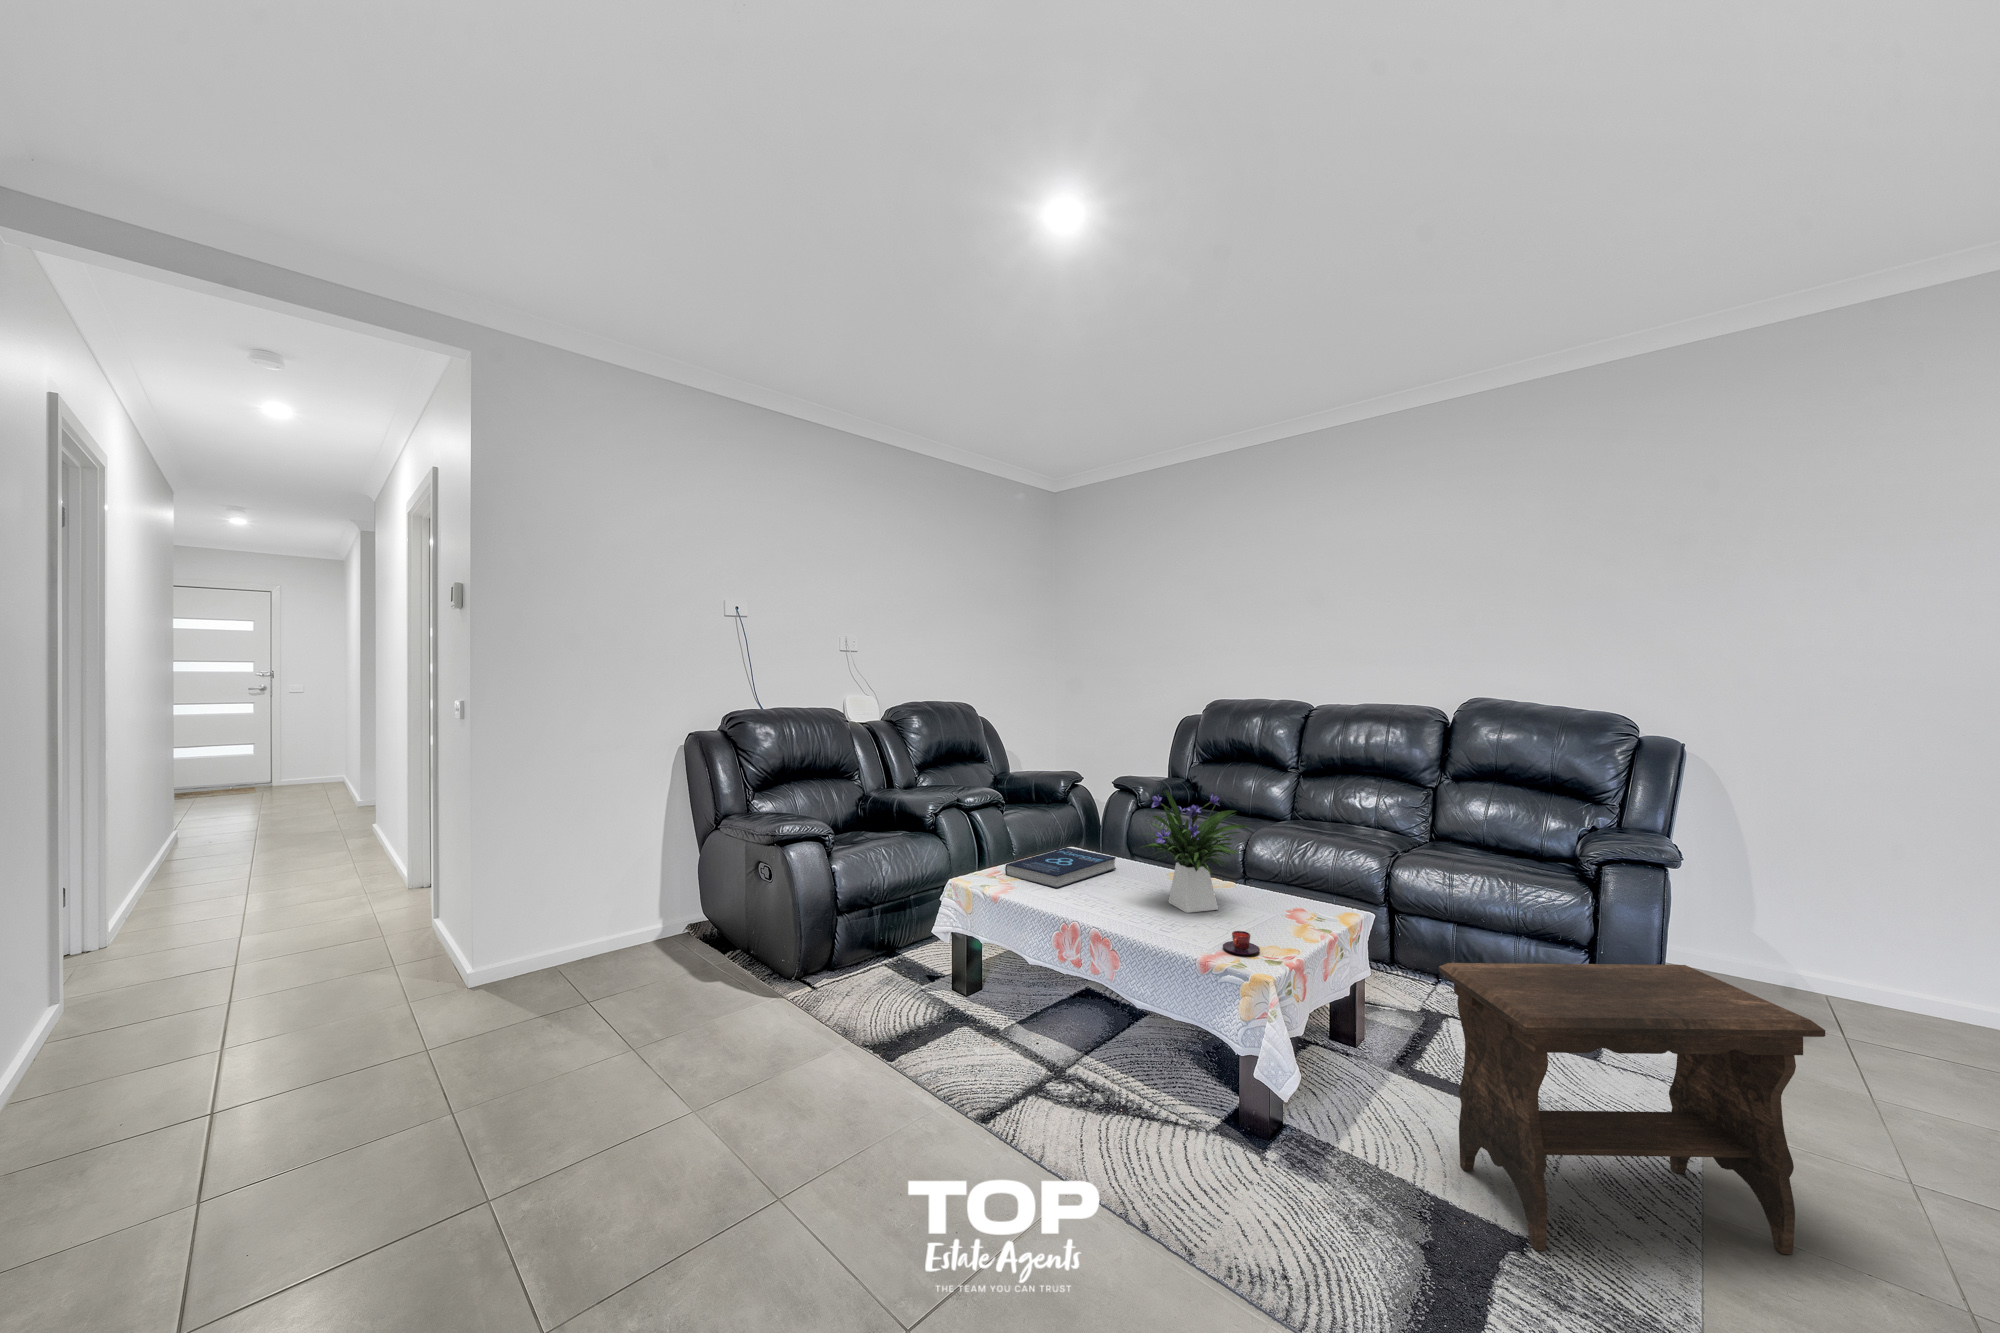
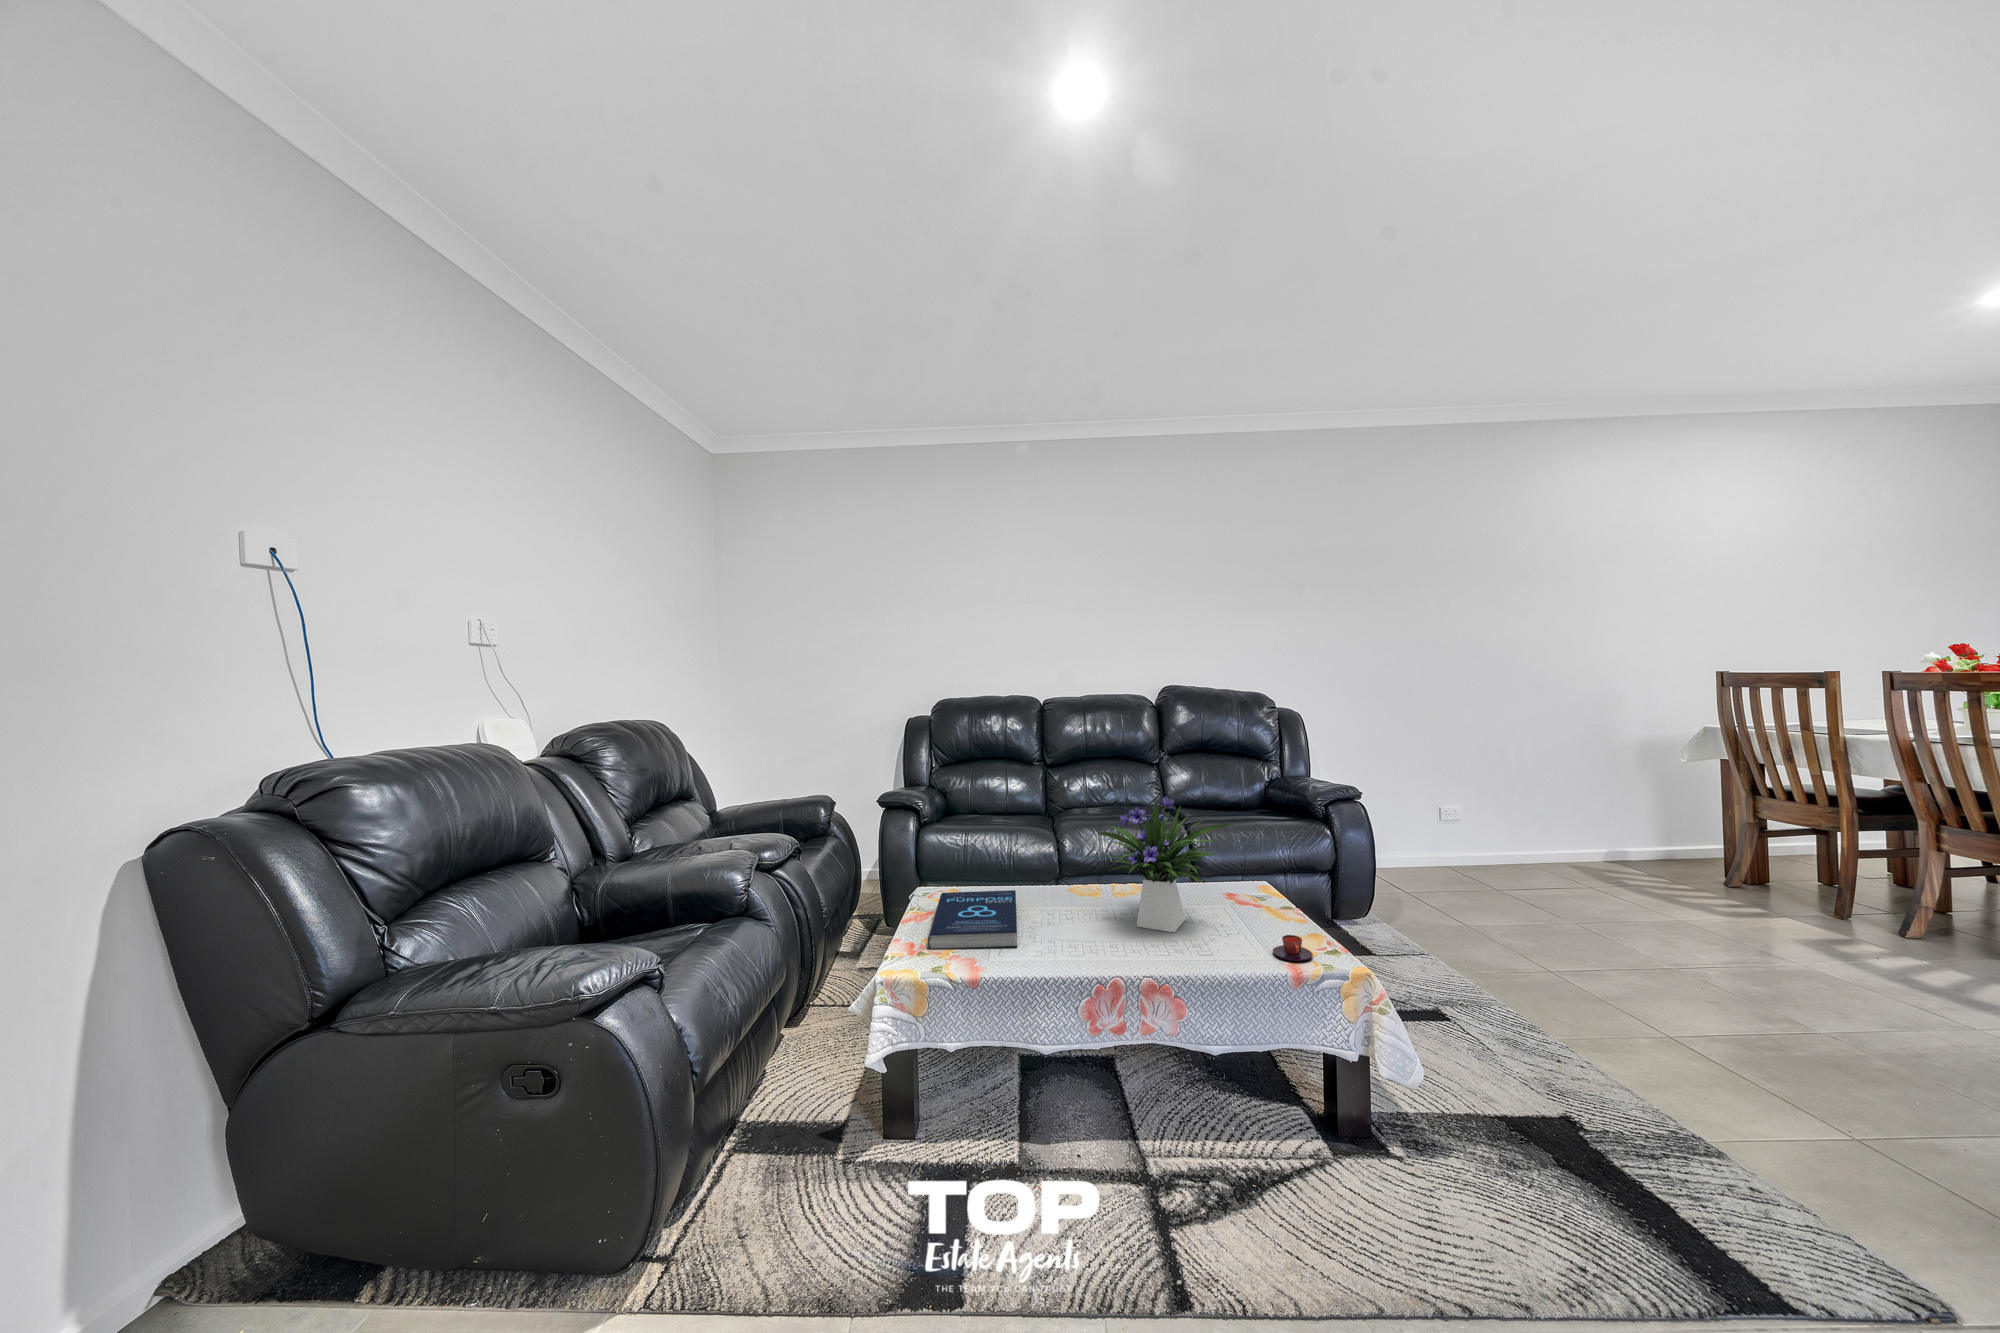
footstool: present [1439,963,1825,1254] -> none [1453,868,1642,1129]

